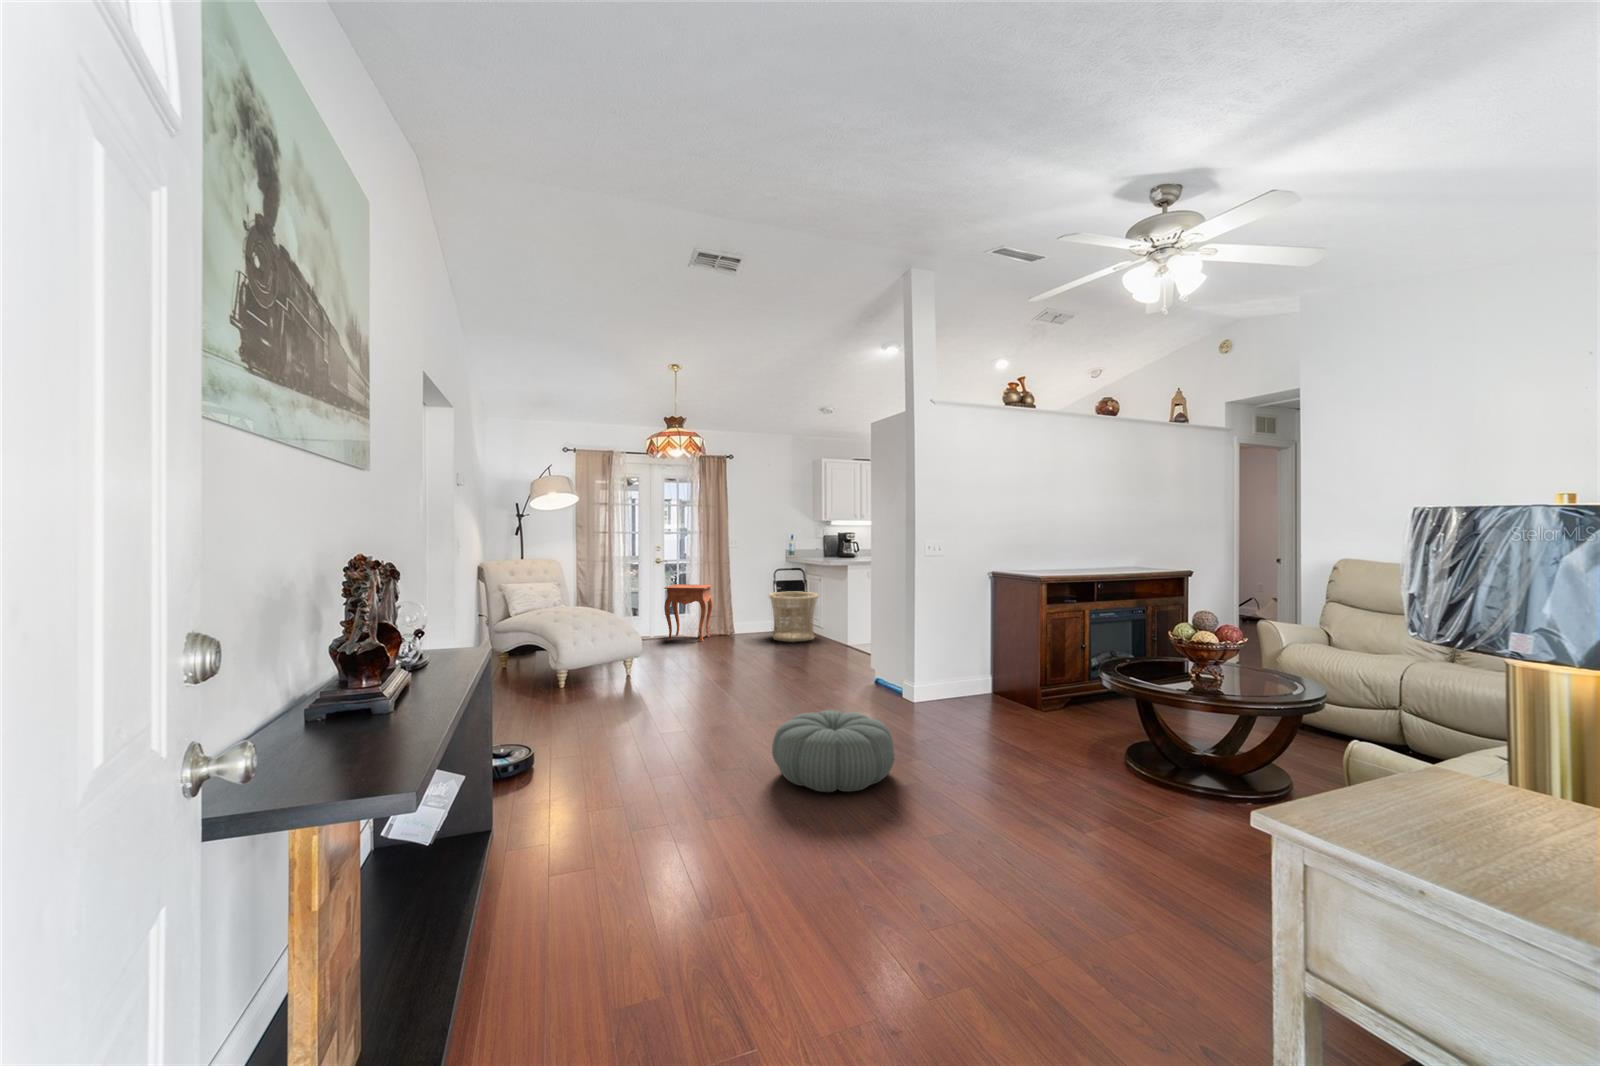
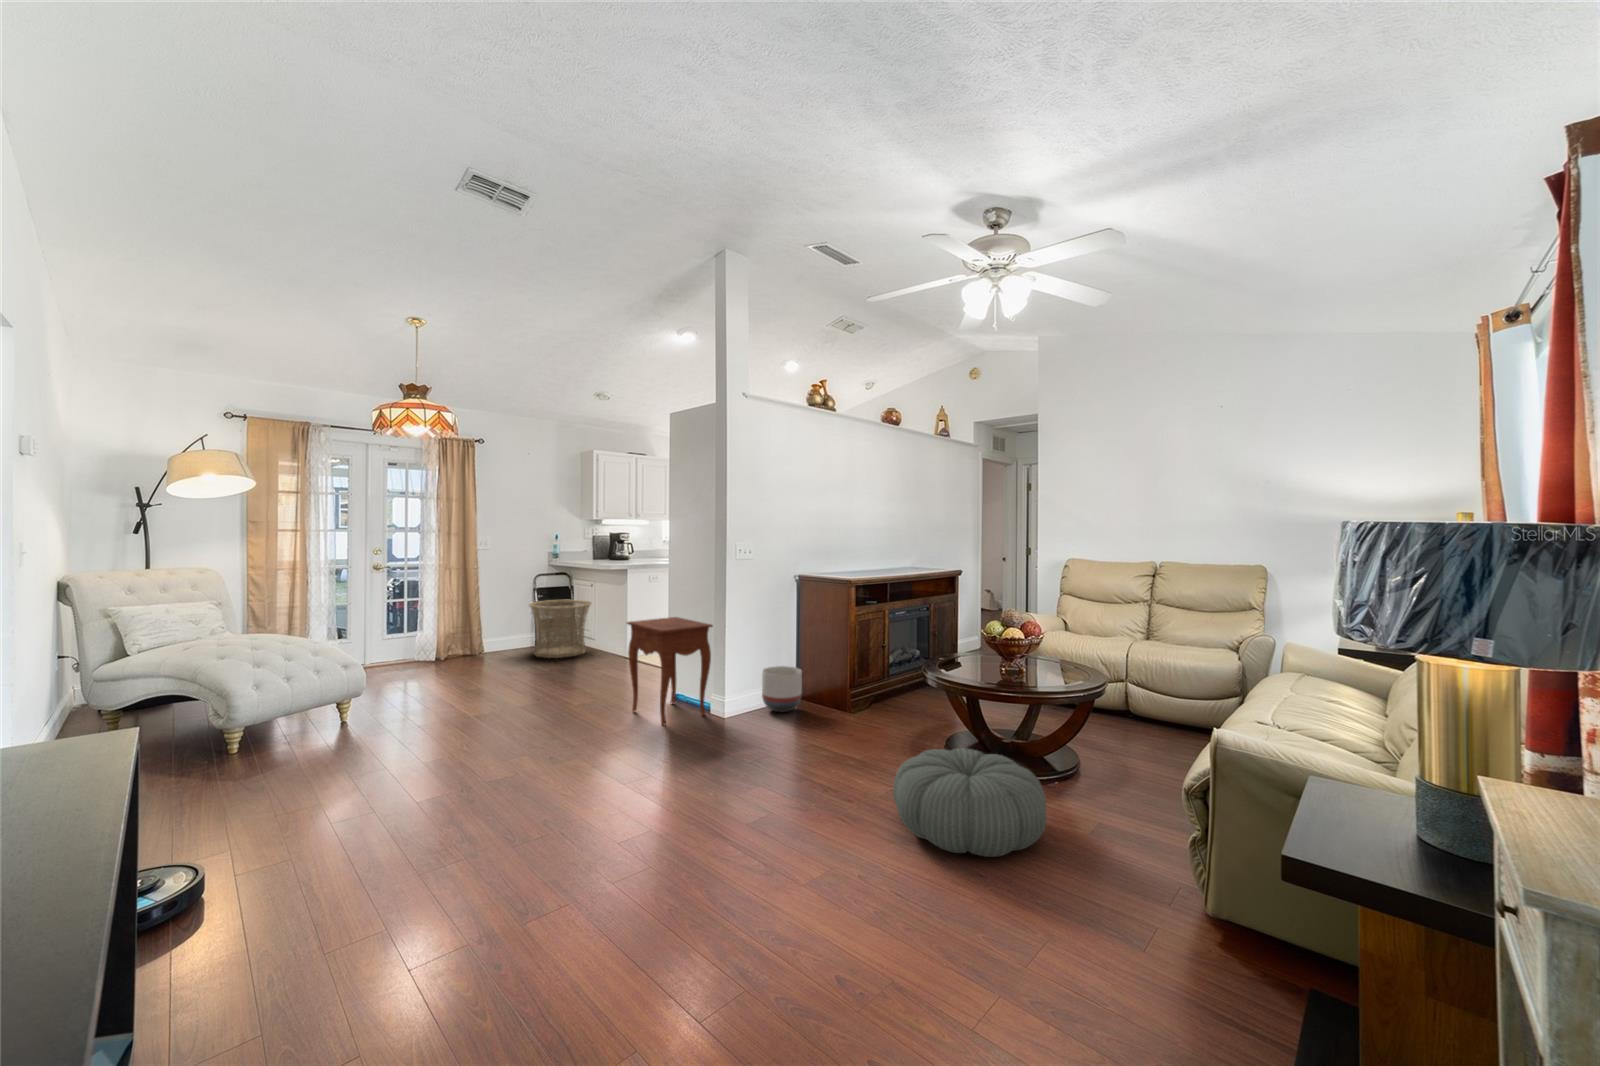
side table: present [664,584,713,641] -> present [627,617,713,725]
planter: none [952,660,992,704] -> present [762,666,802,712]
pouf: present [772,710,894,792] -> present [893,748,1047,857]

